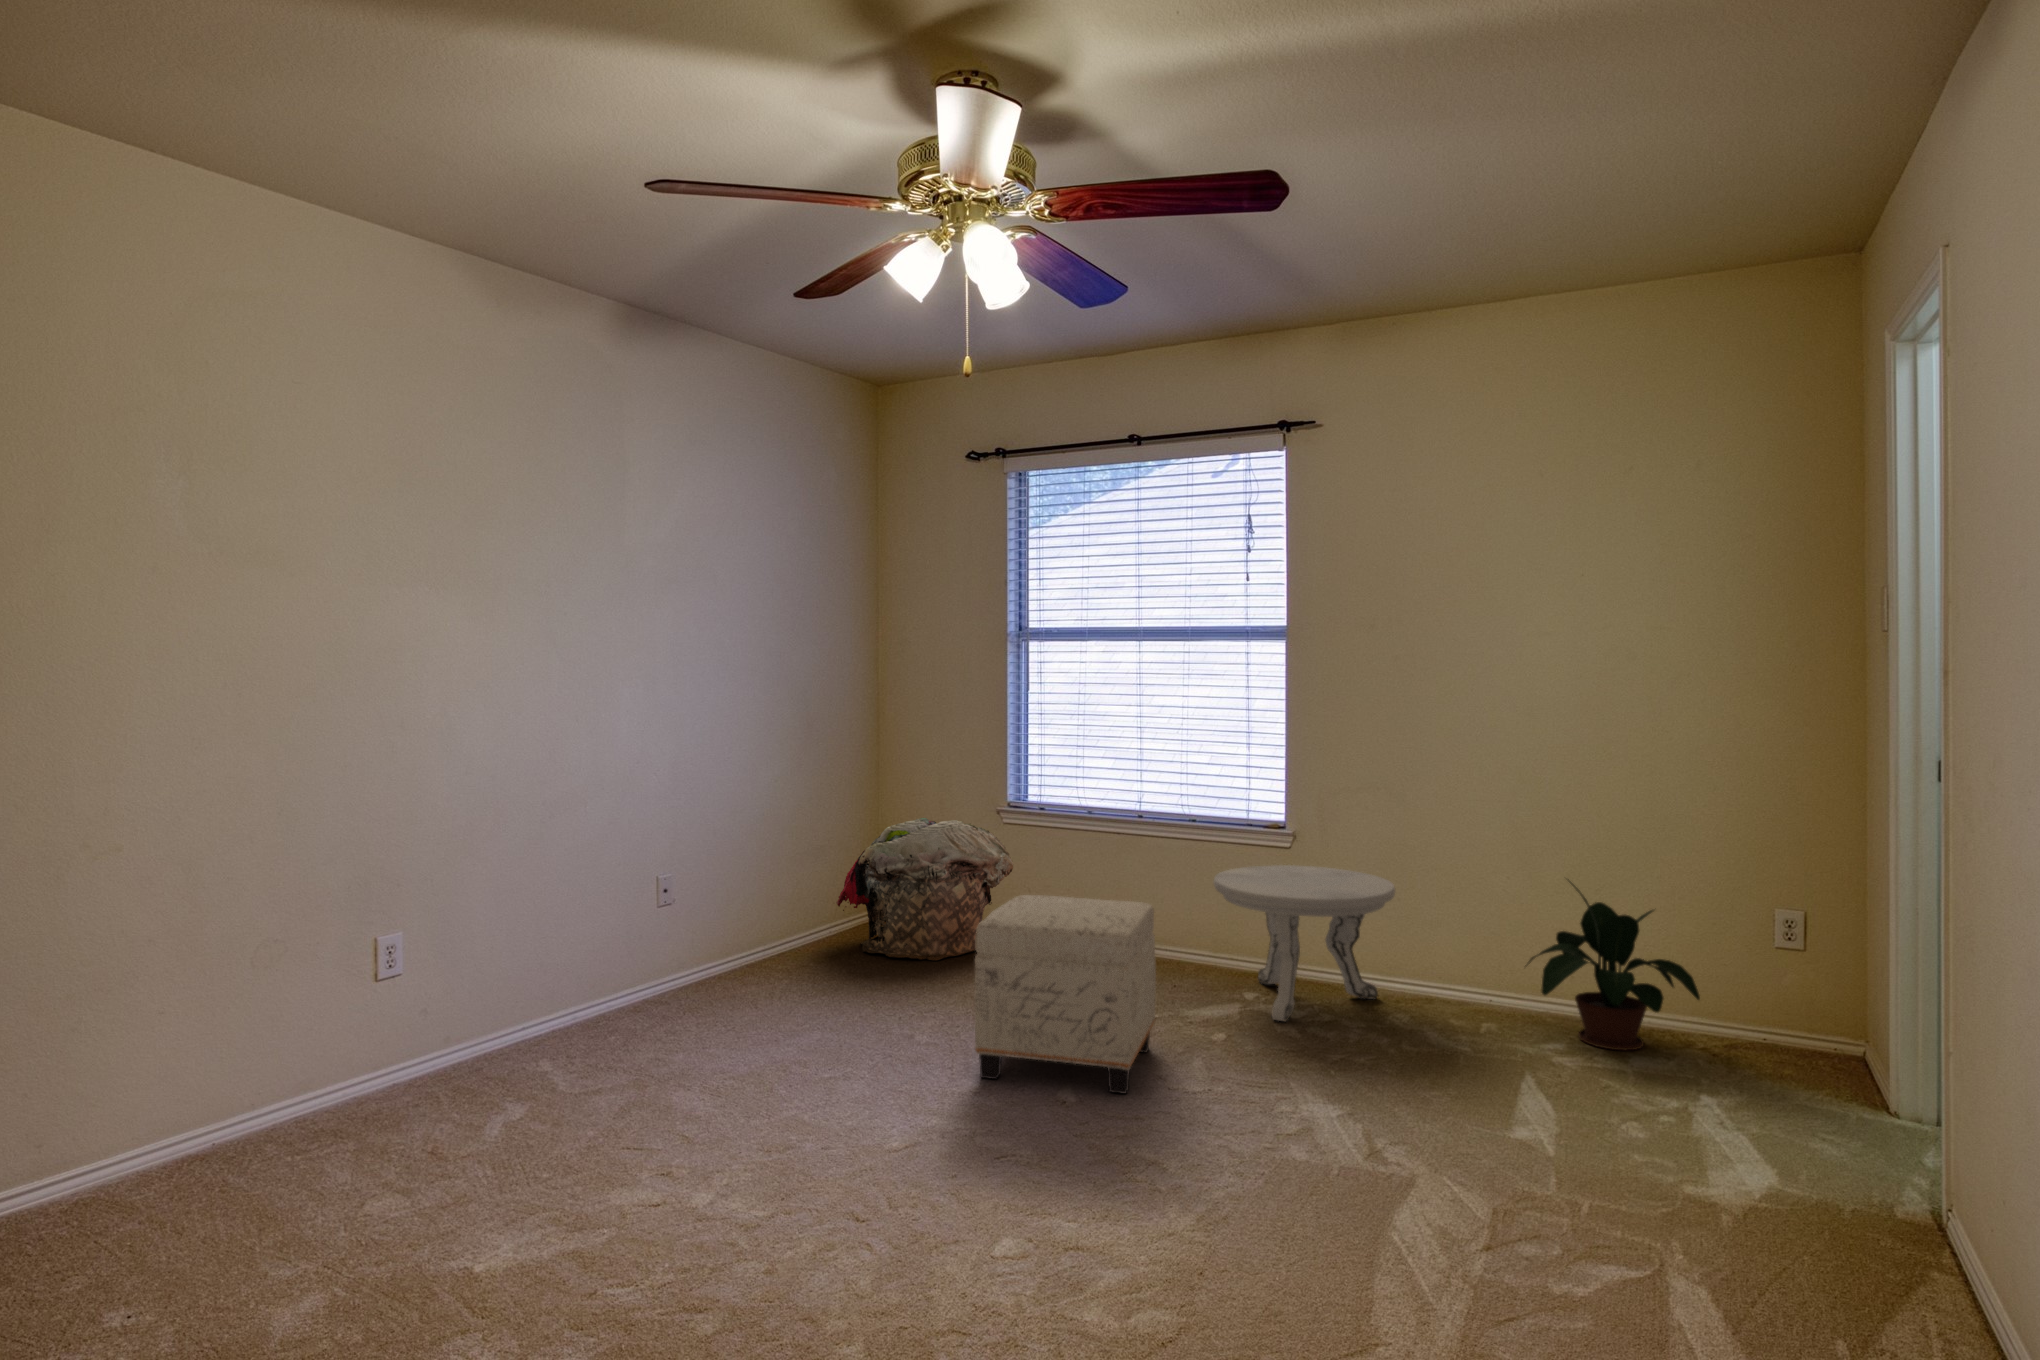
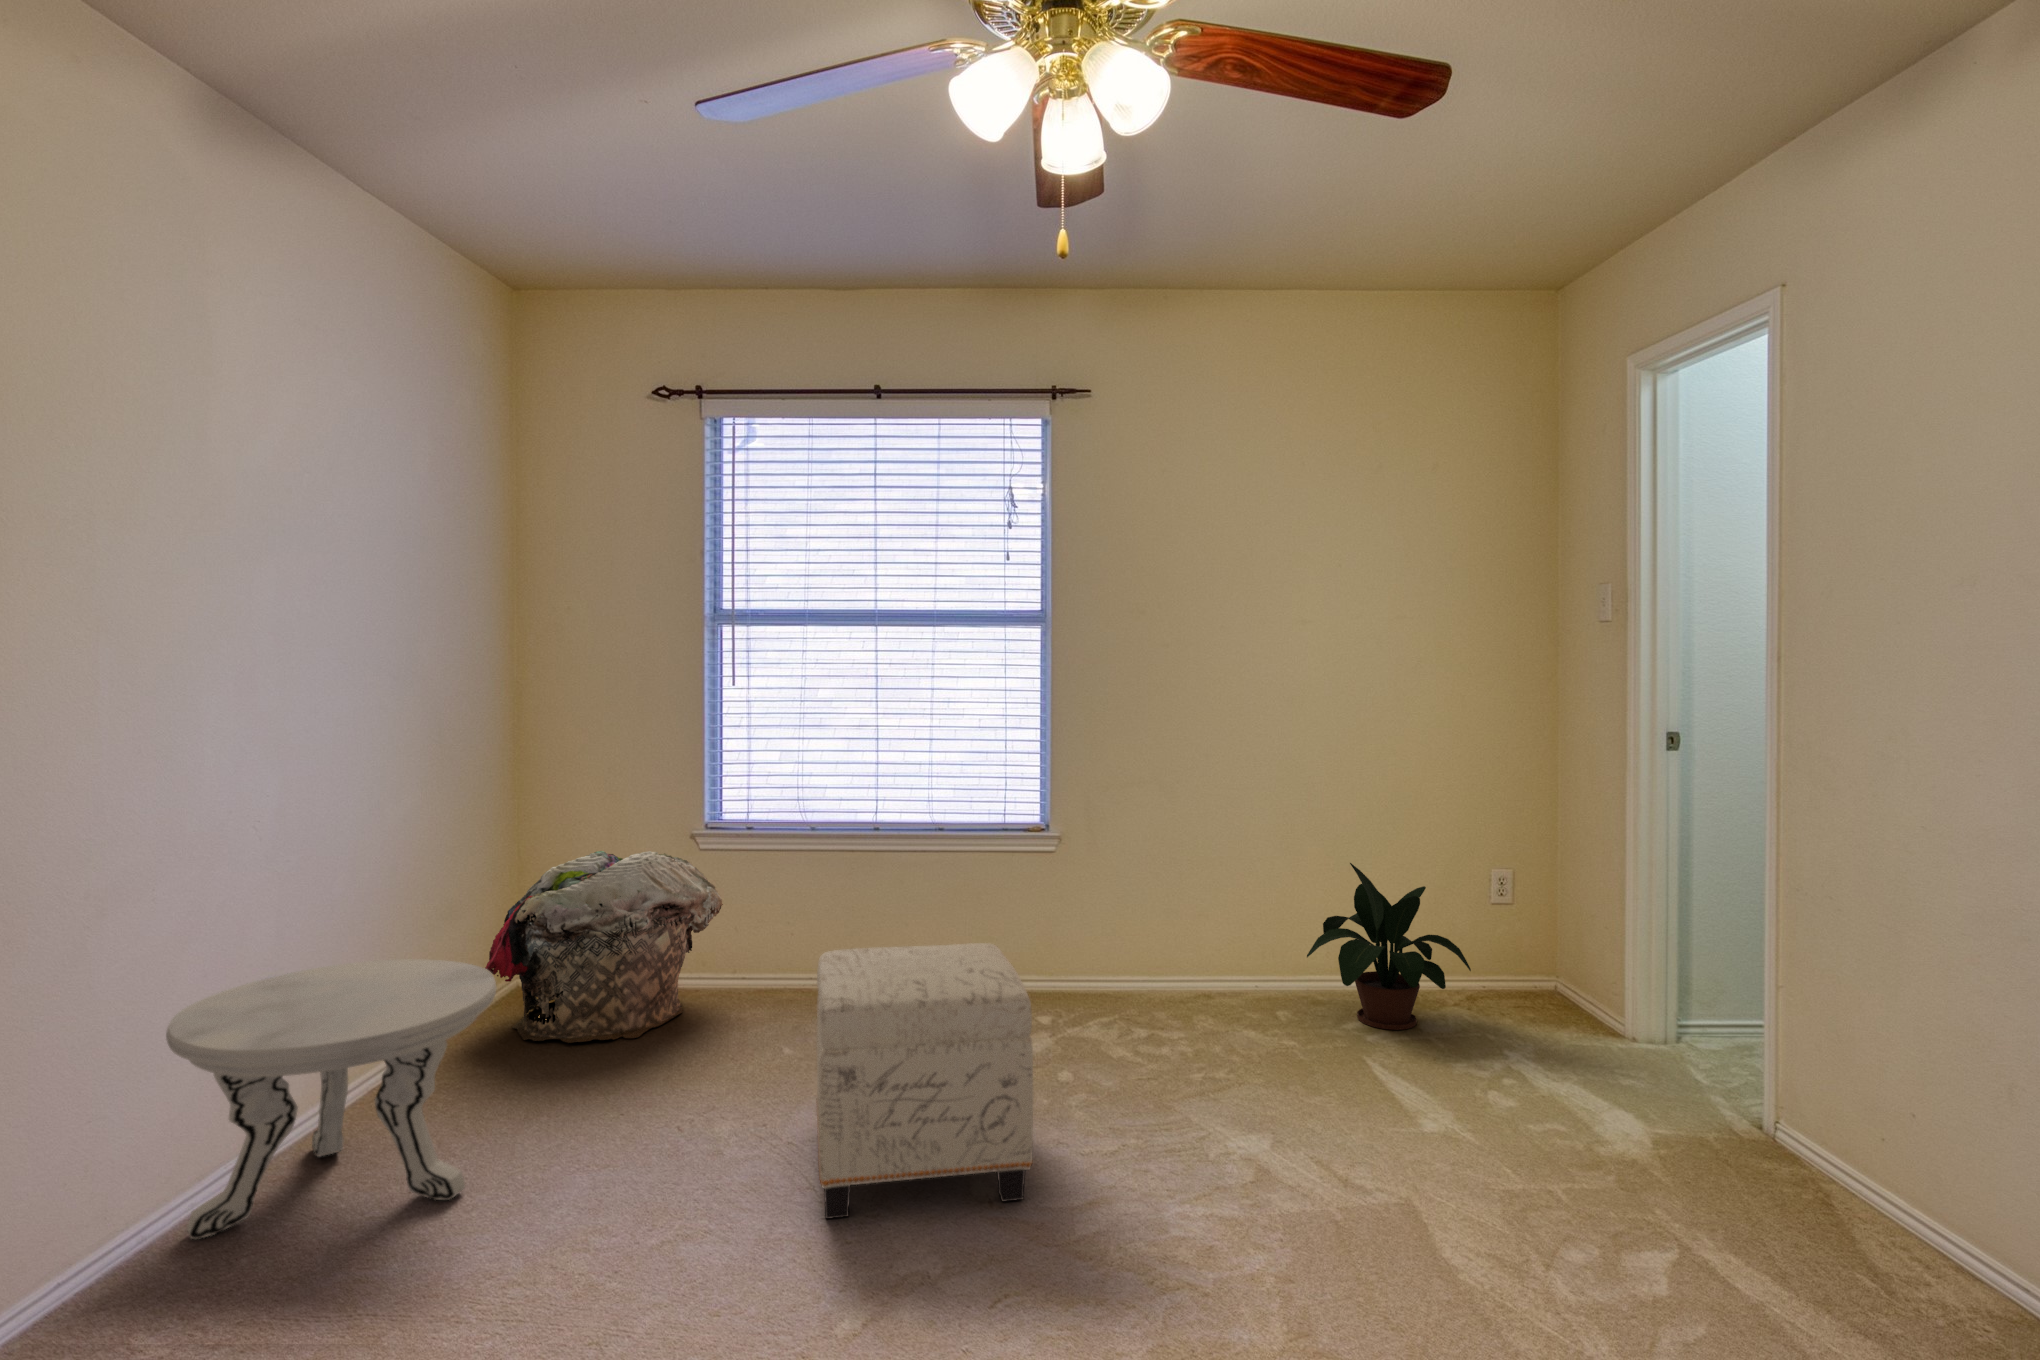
side table: present [1214,865,1395,1021] -> present [166,959,496,1239]

